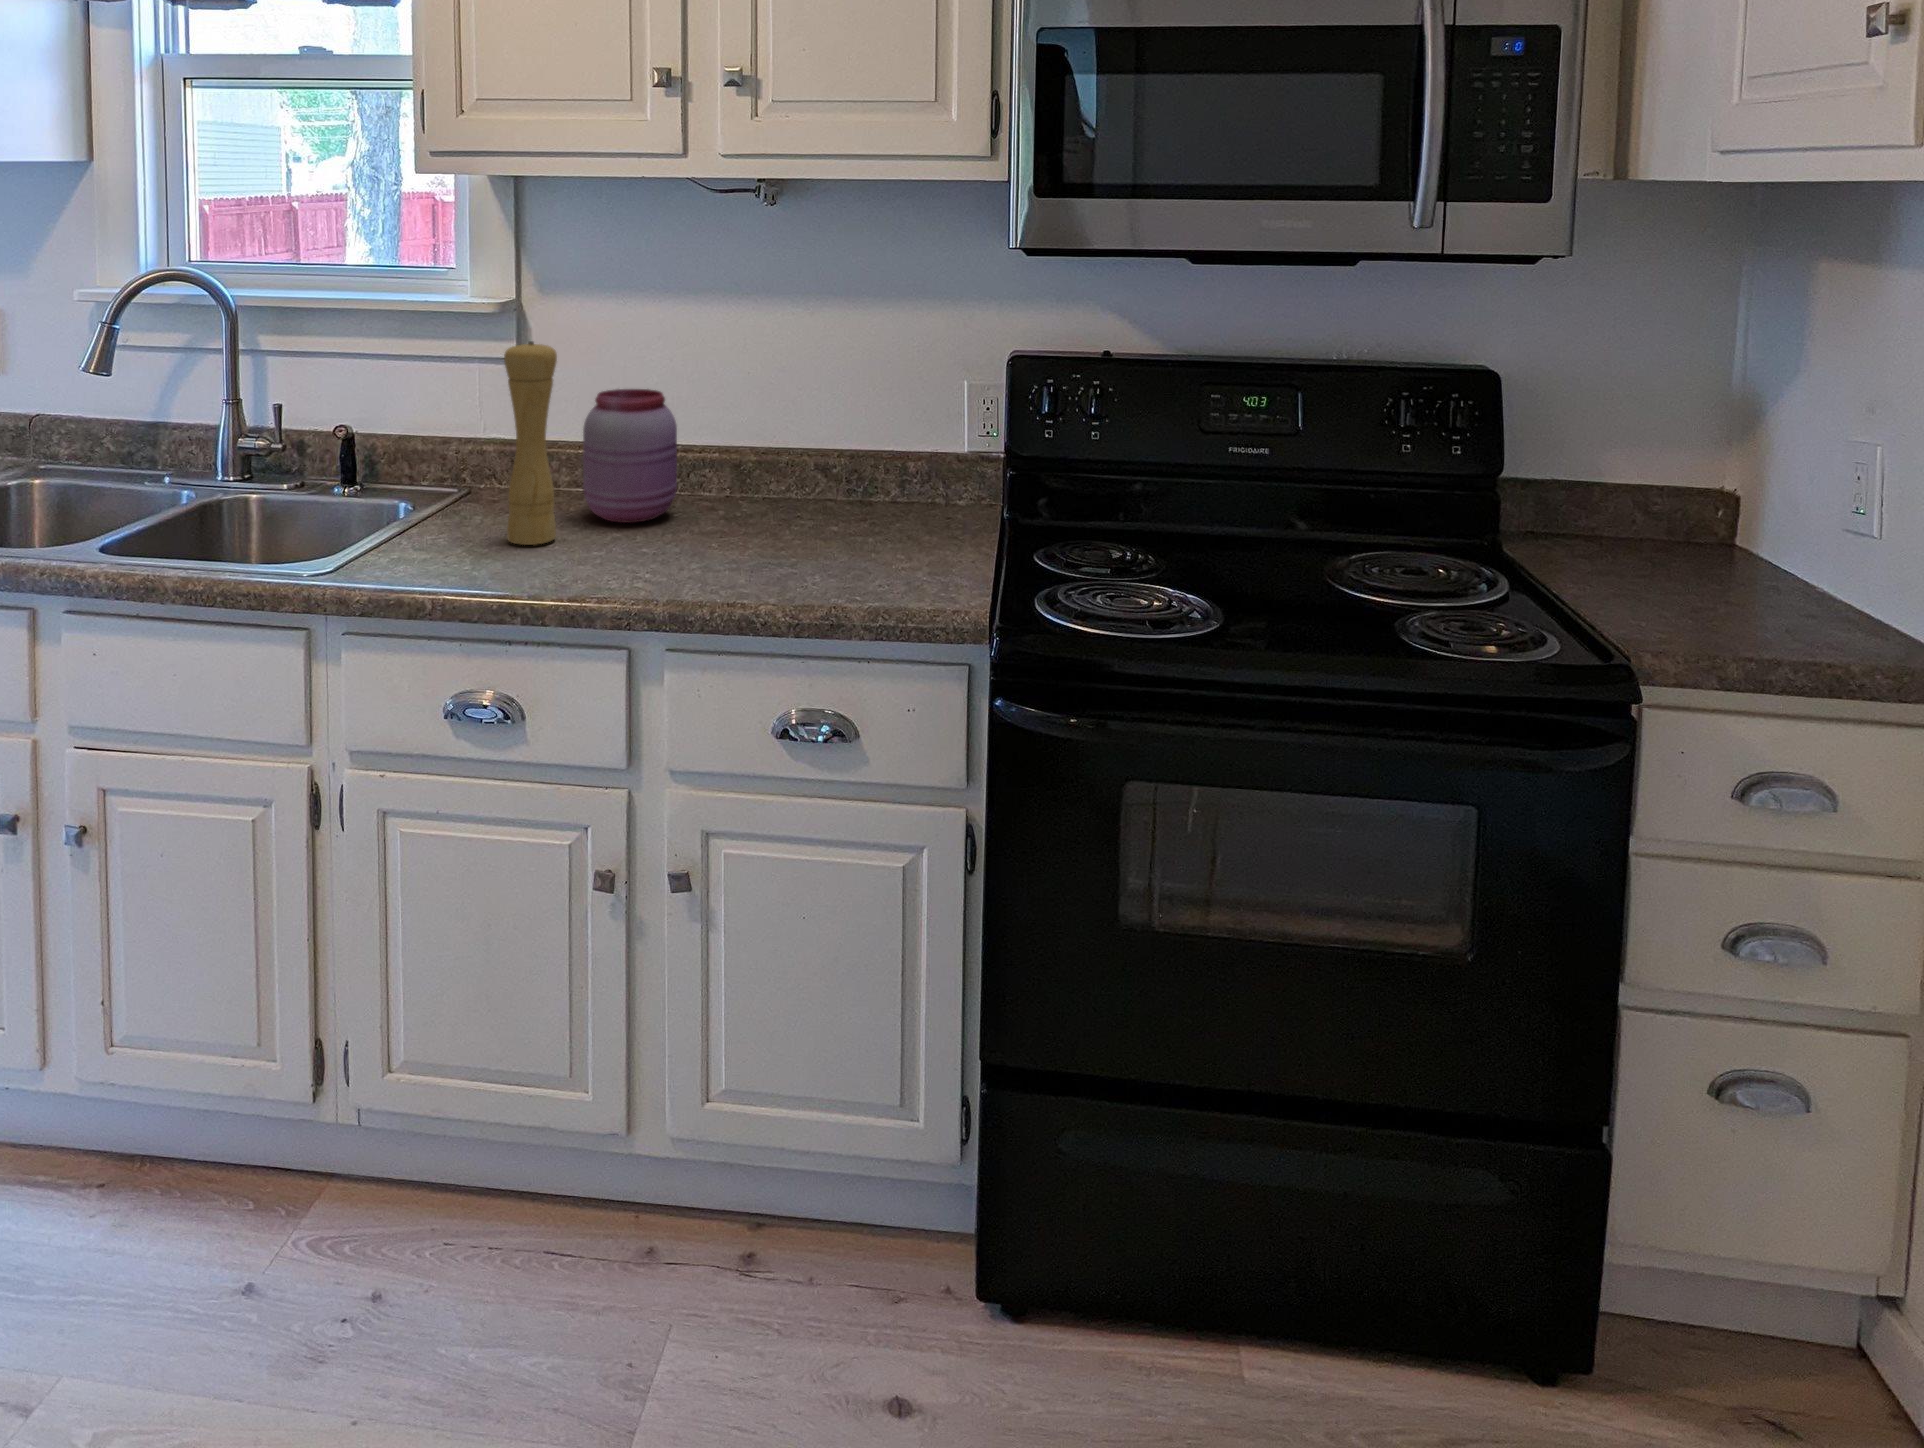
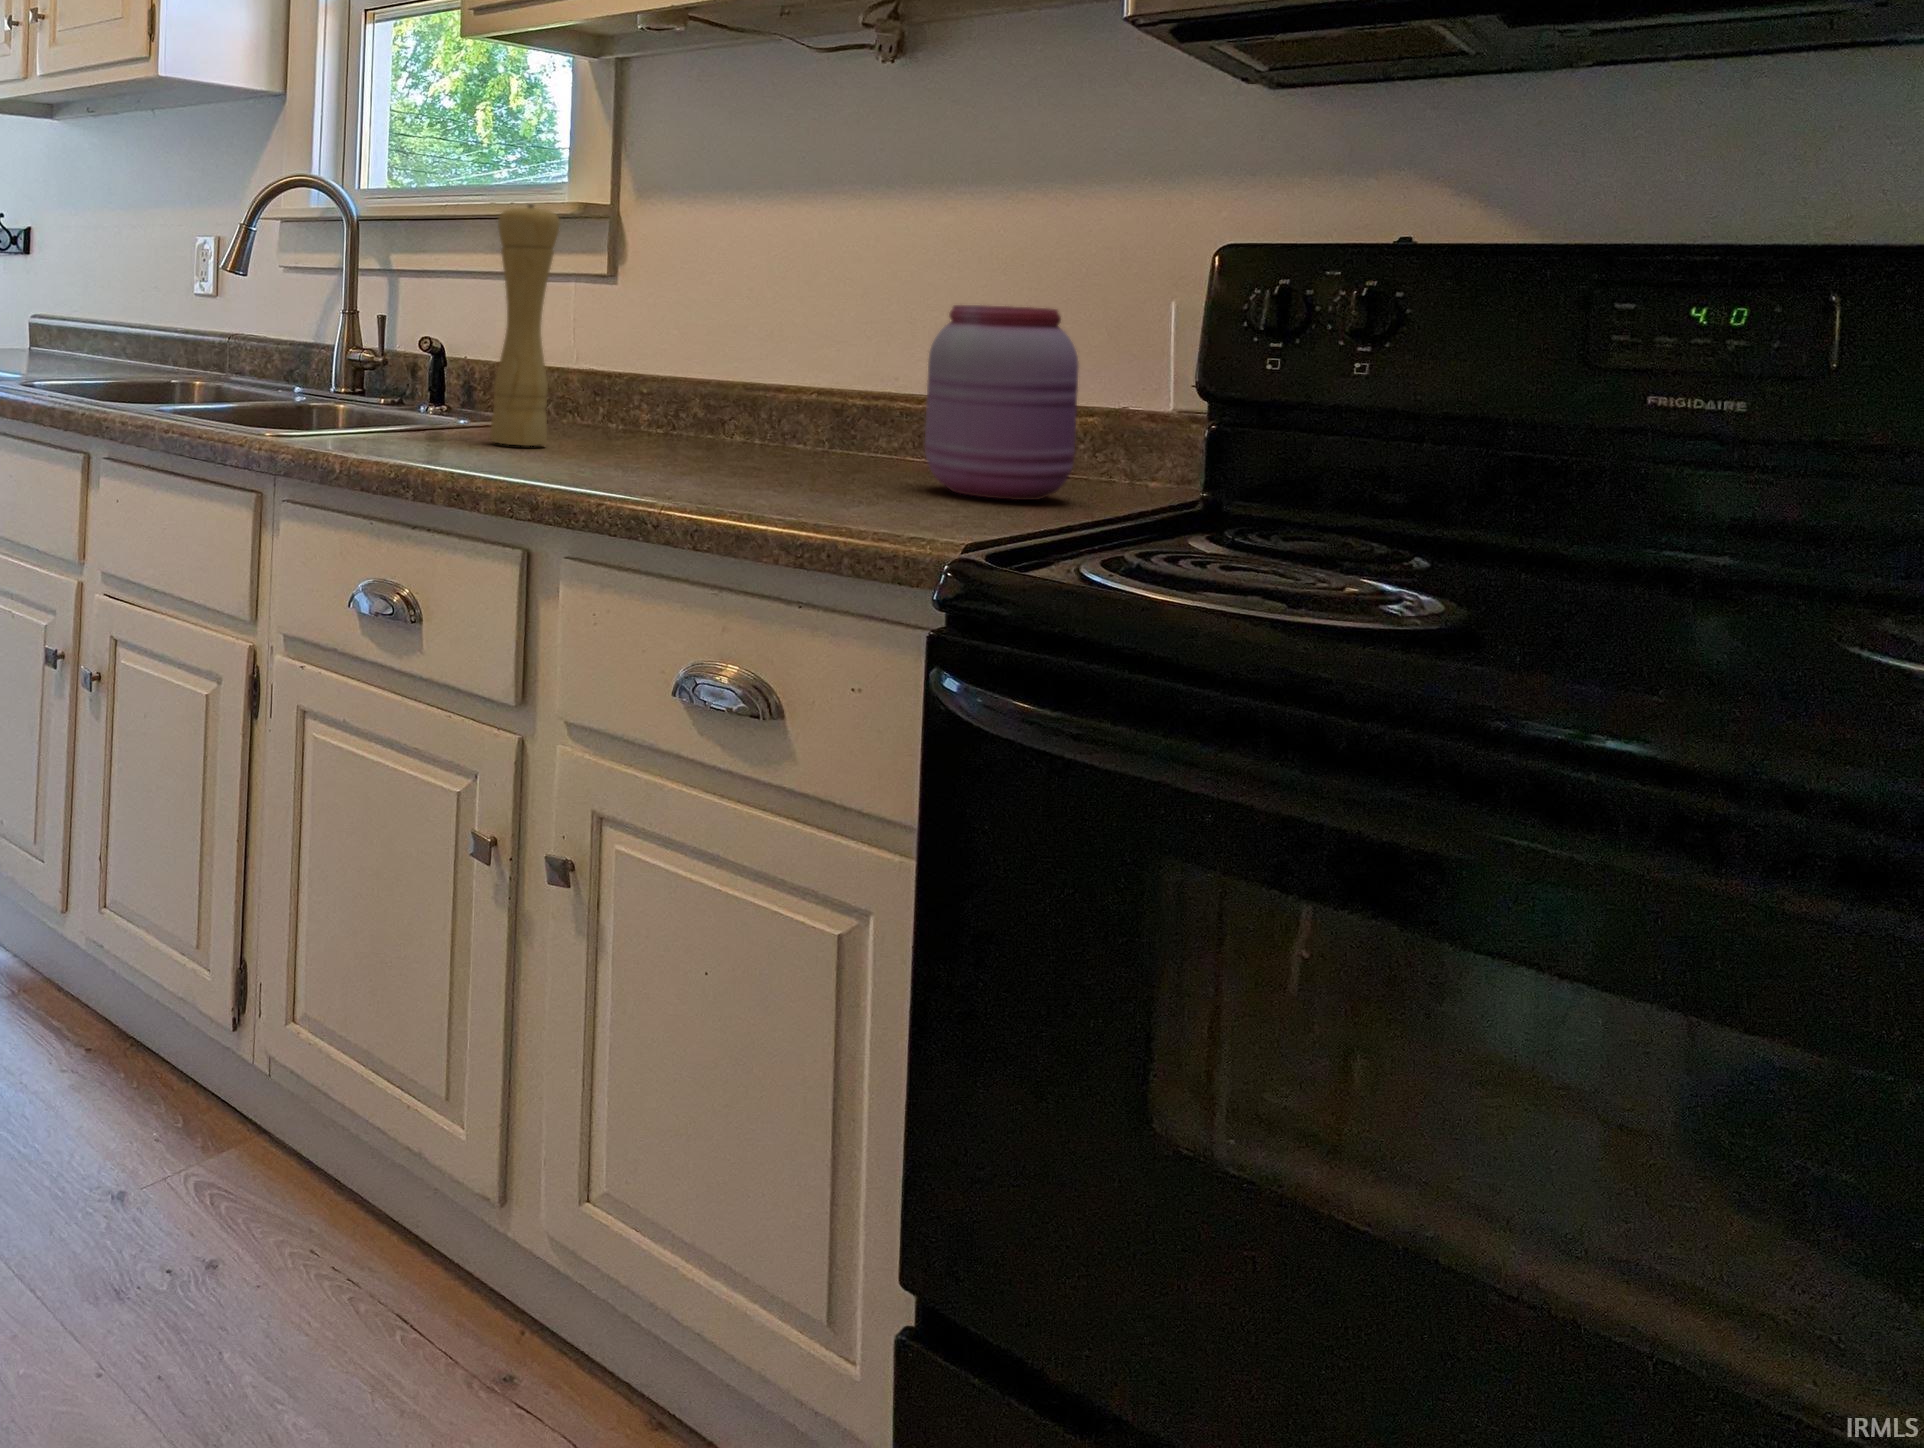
jar: present [583,389,677,523] -> present [925,305,1079,500]

